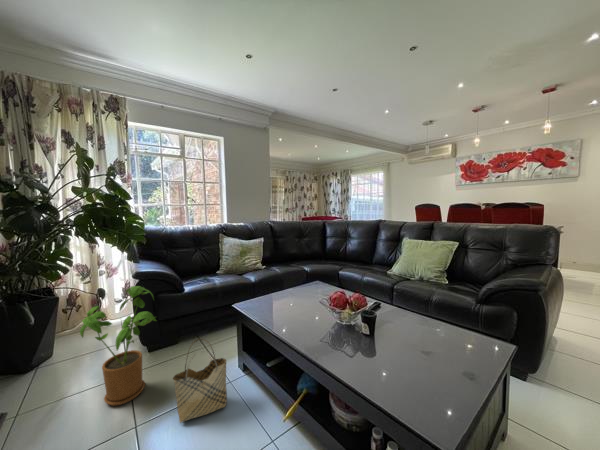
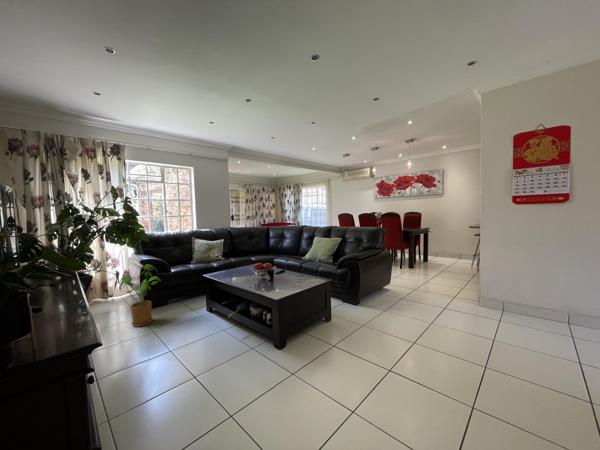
woven basket: present [173,339,227,423] -> none [172,289,200,328]

